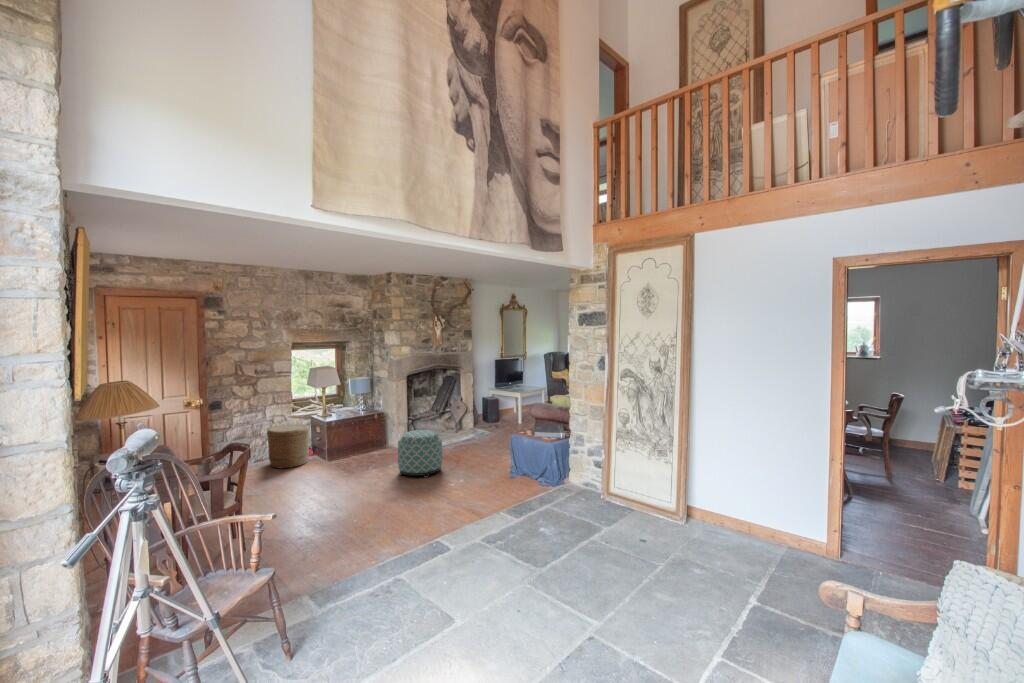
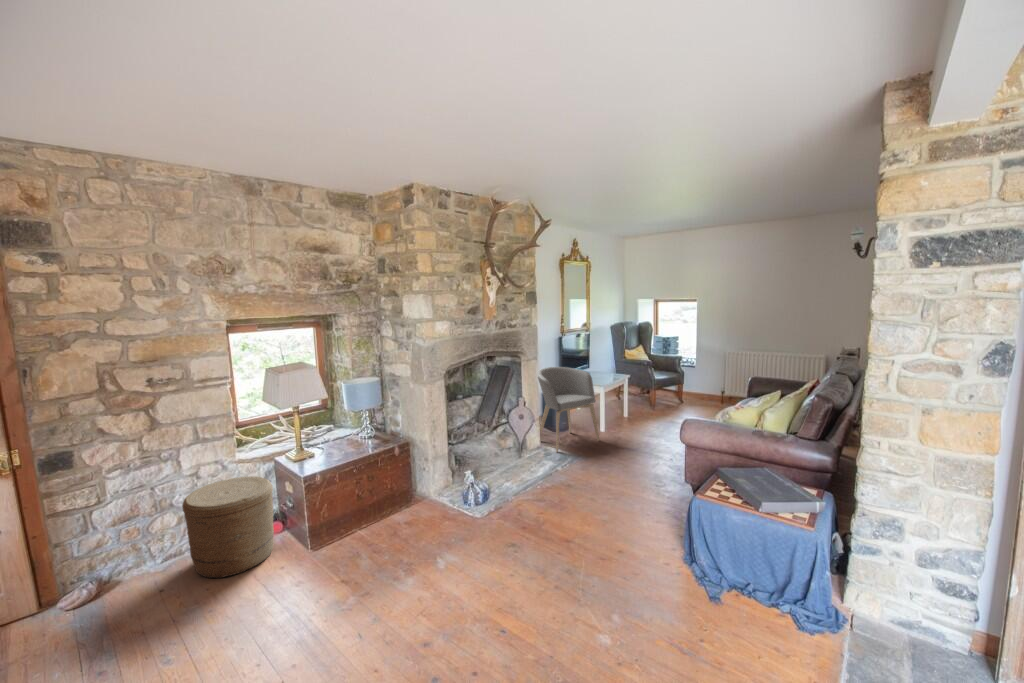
armchair: none [474,379,514,431] -> present [538,367,600,452]
ottoman: present [398,430,442,478] -> none [463,489,553,603]

